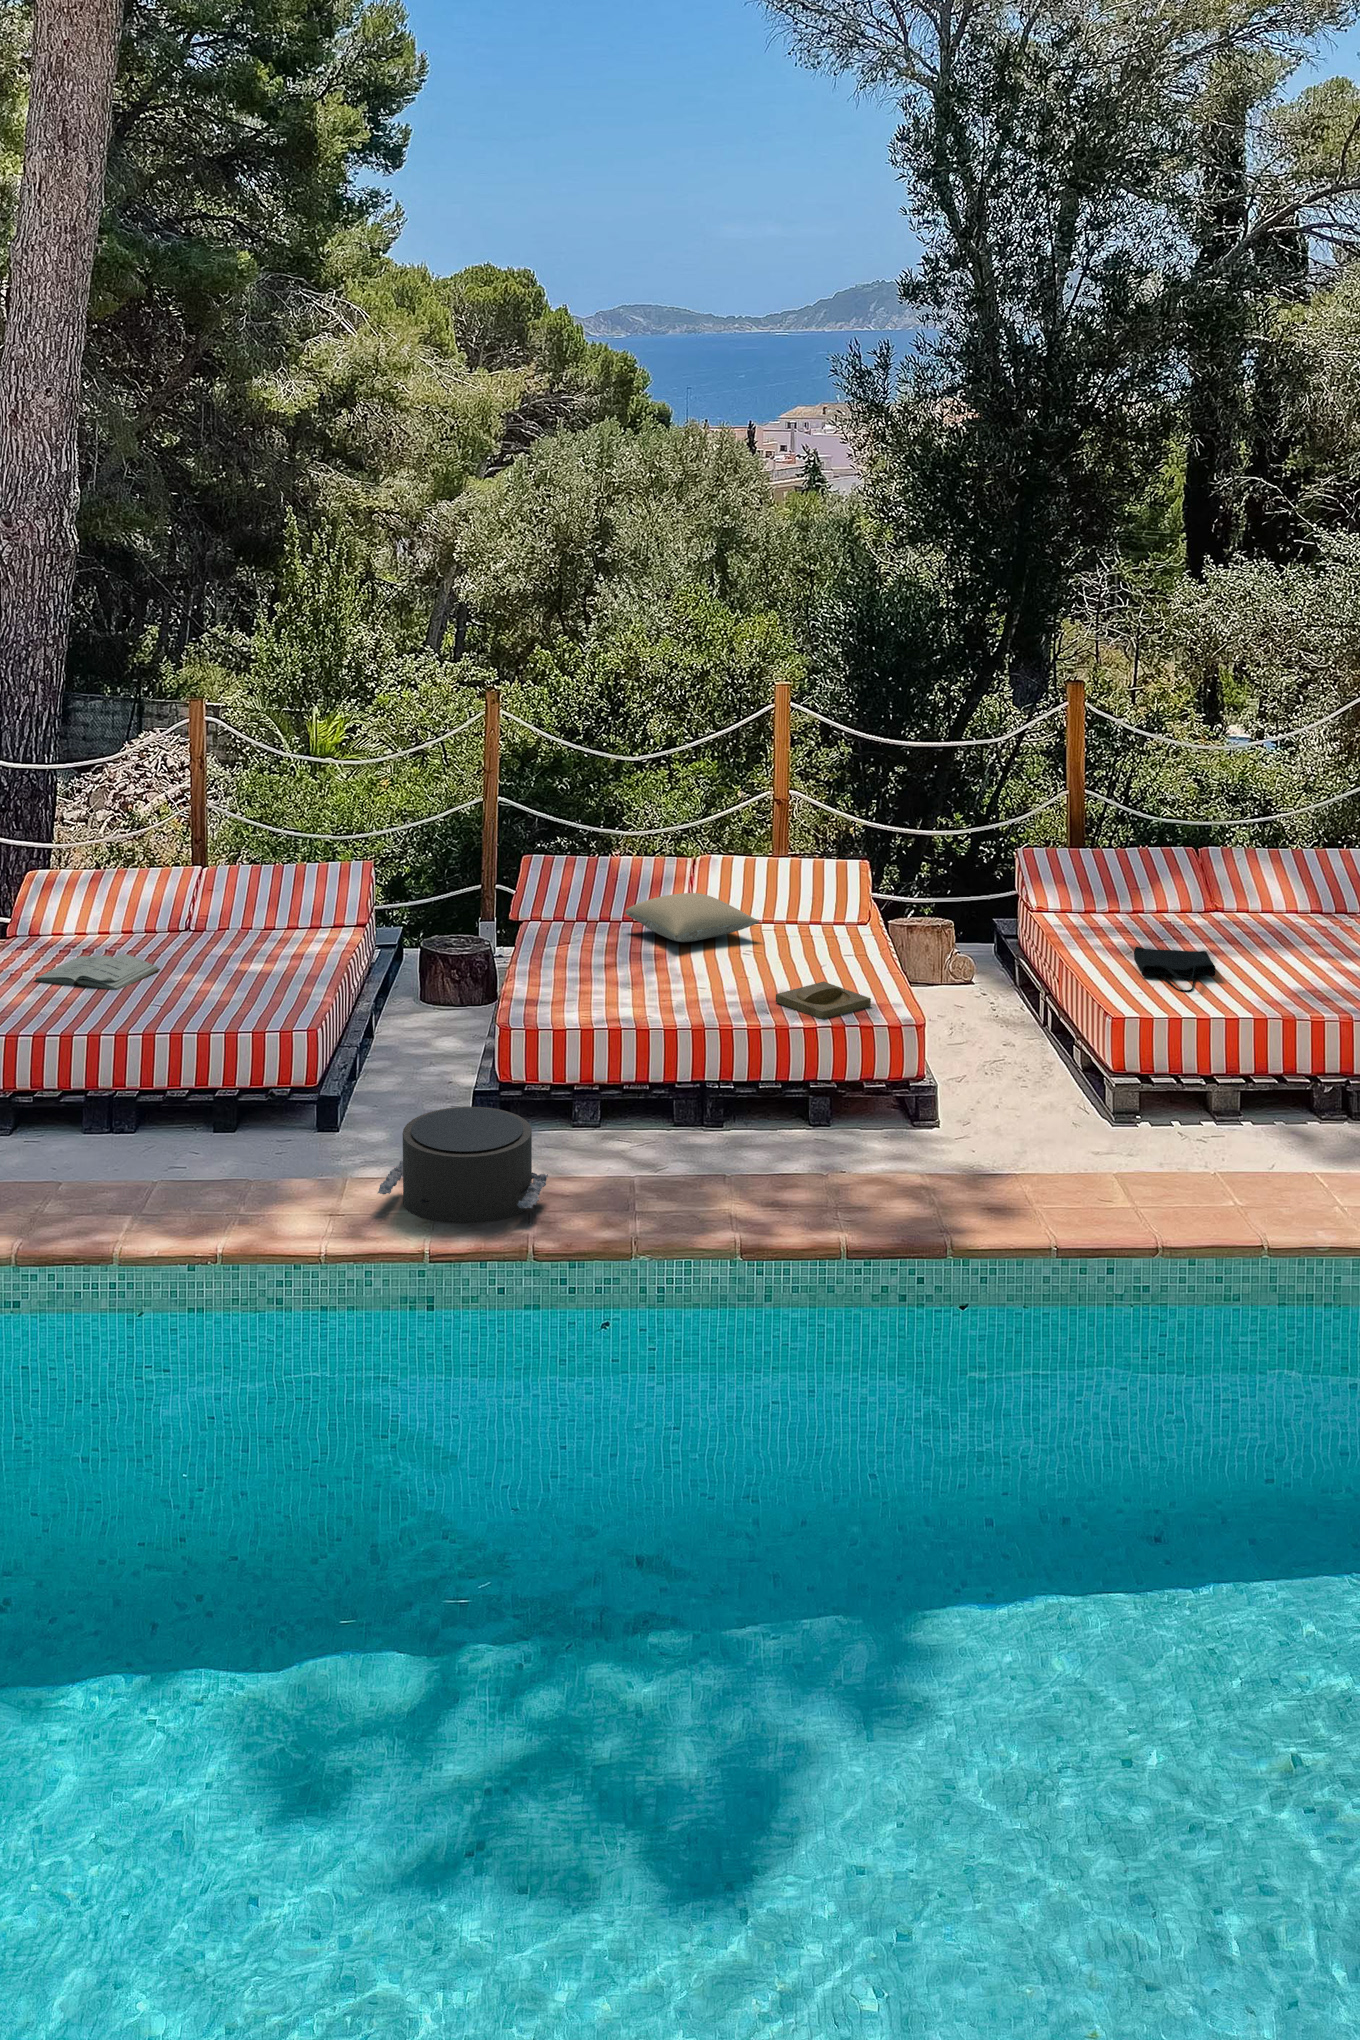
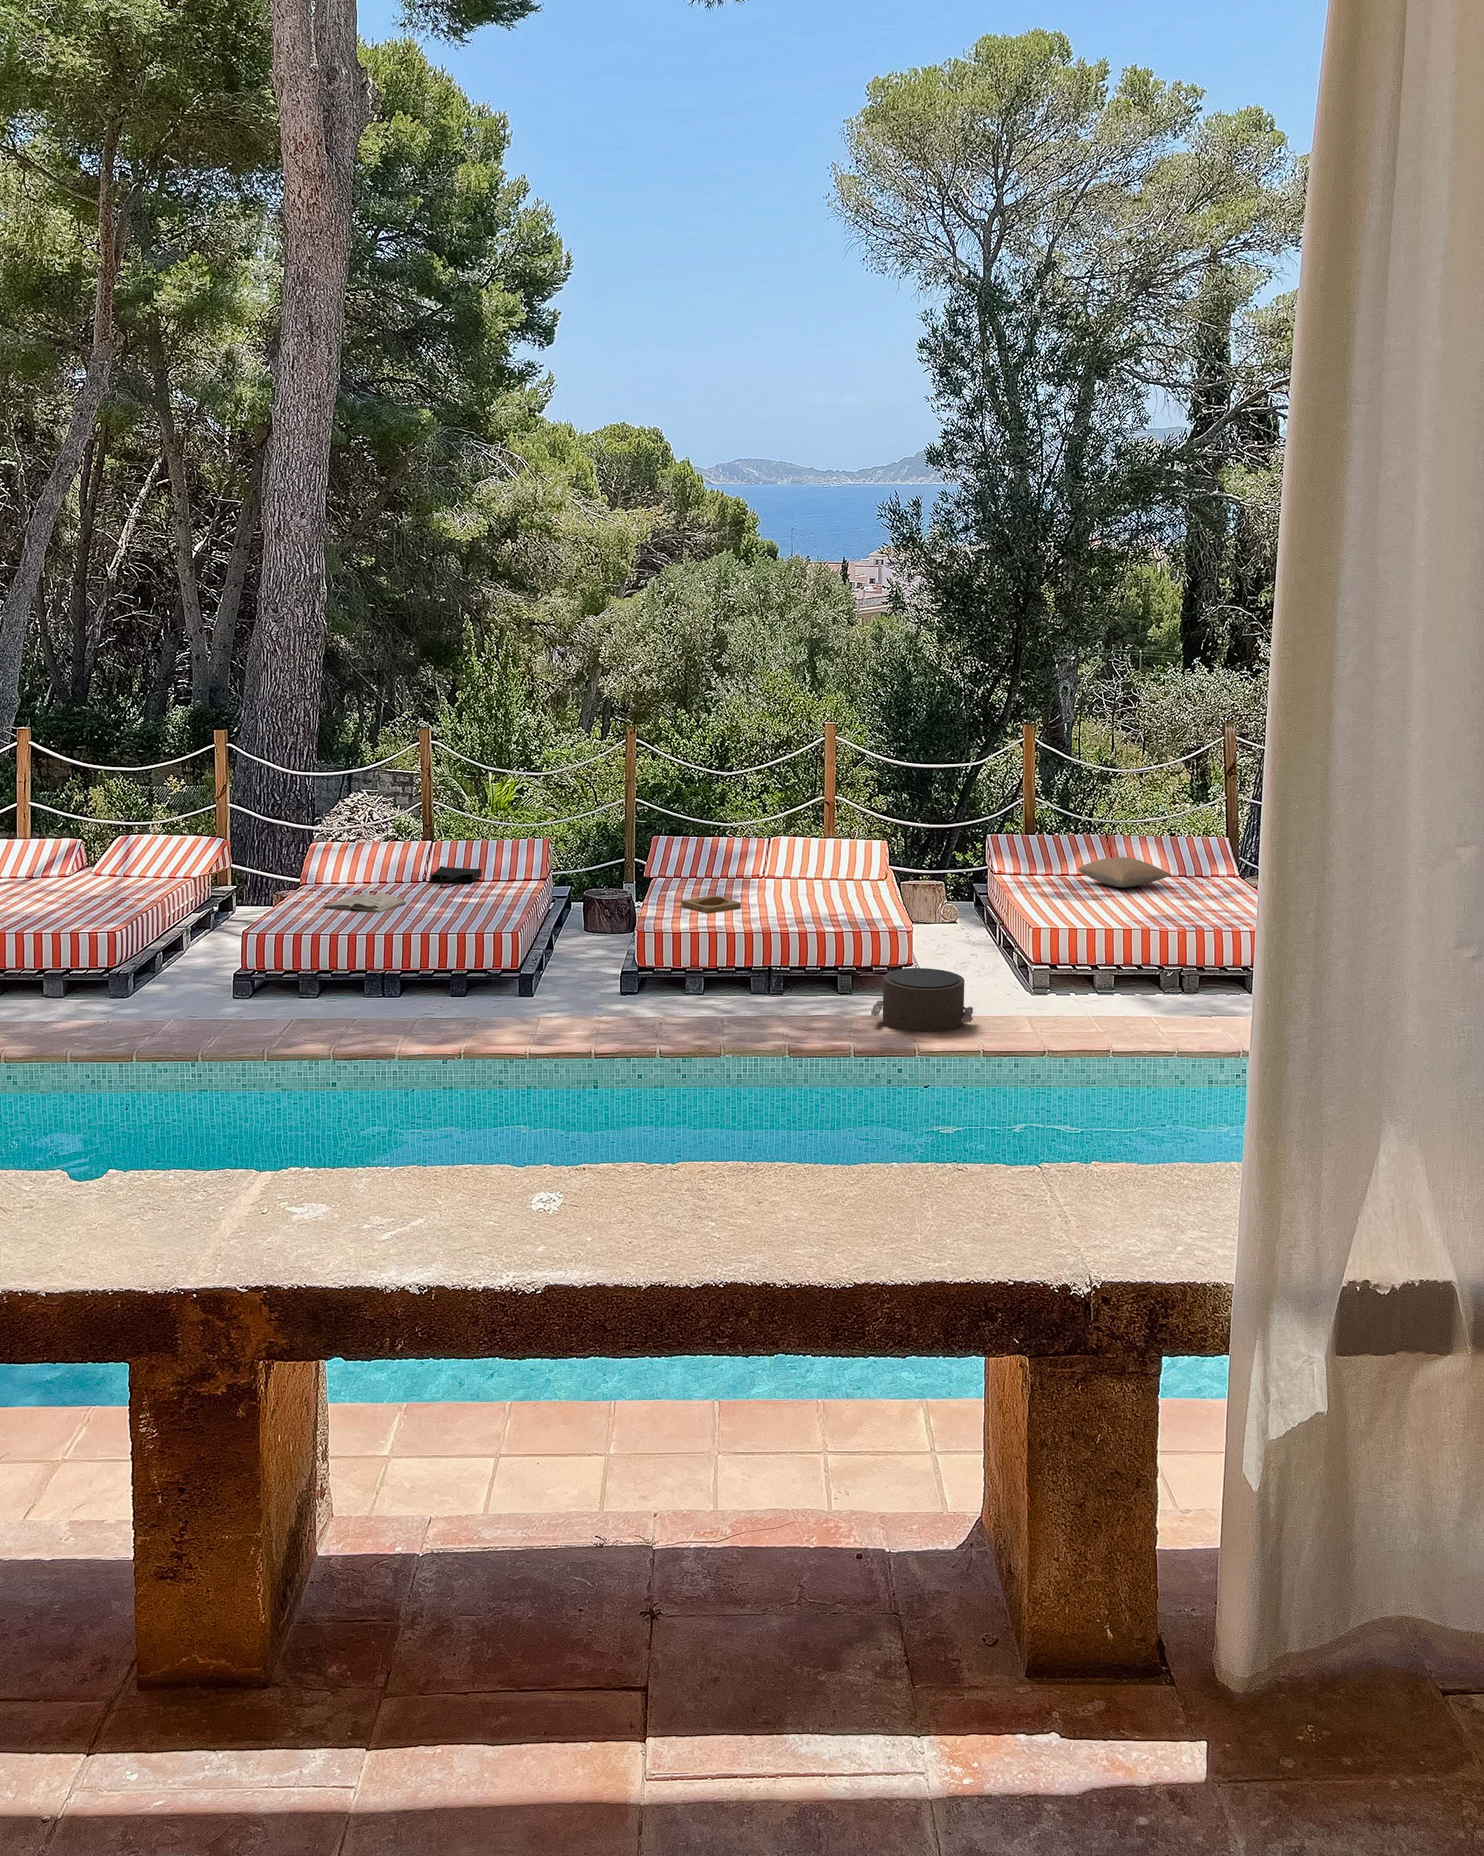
pillow: present [625,893,759,942] -> present [1078,857,1171,888]
tote bag: present [1134,947,1216,992] -> present [431,866,482,888]
tray: present [776,982,871,1019] -> present [682,895,741,913]
pouf: present [378,1107,548,1223] -> present [871,968,973,1032]

